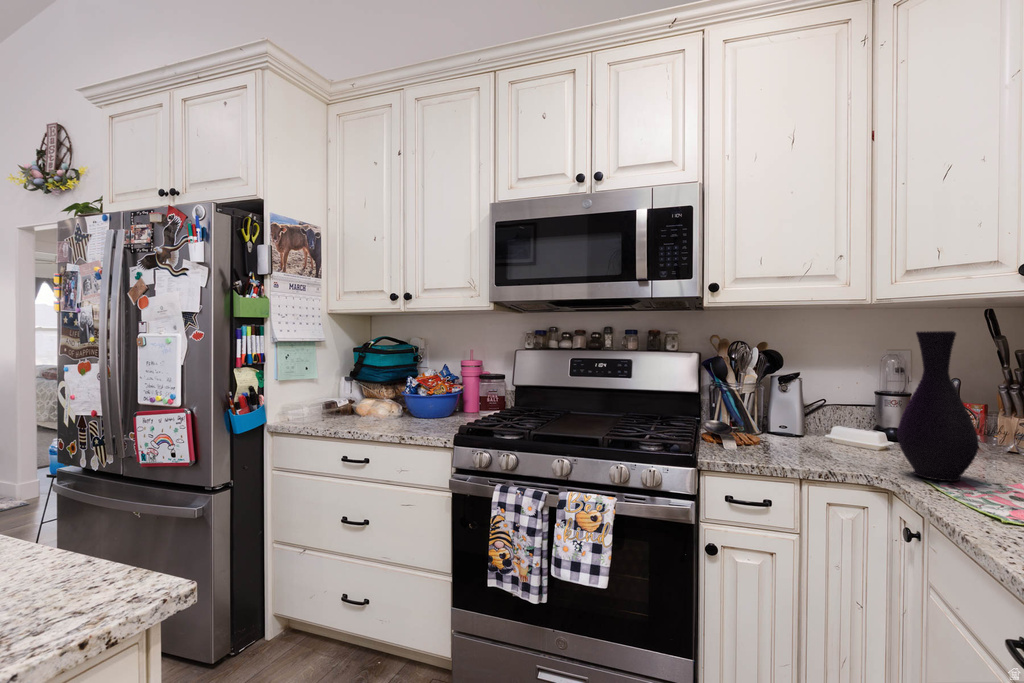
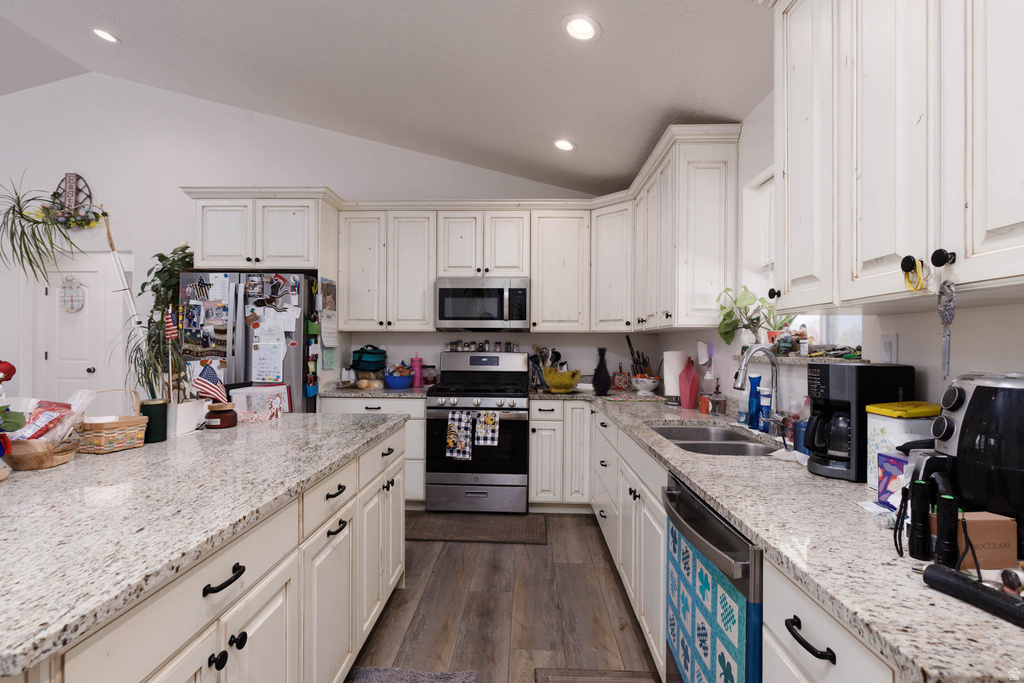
decorative bowl: none [735,385,850,457] -> present [543,367,581,393]

